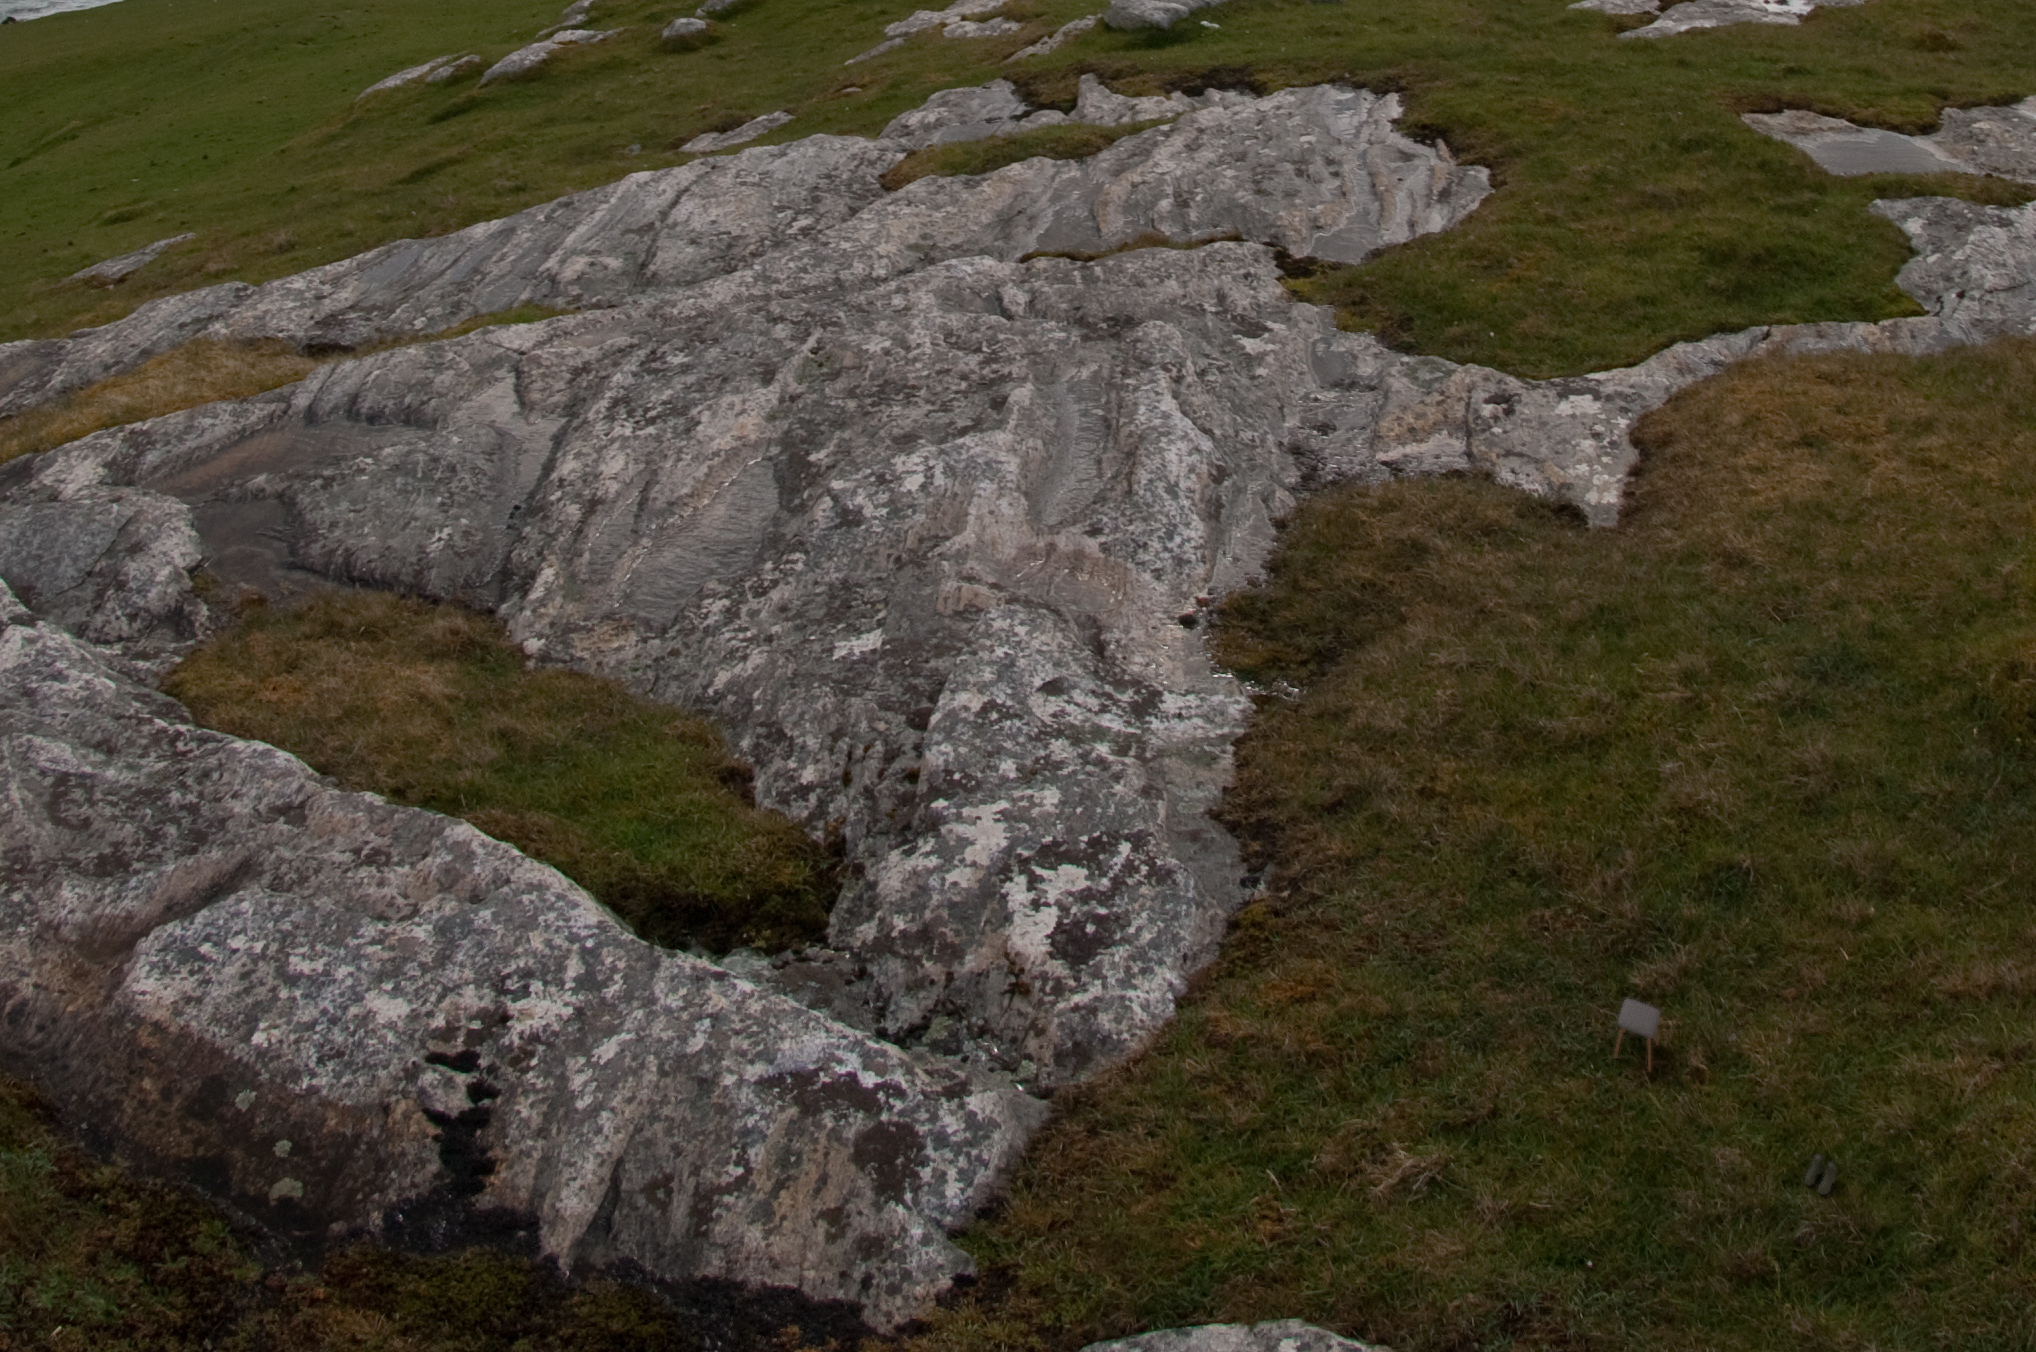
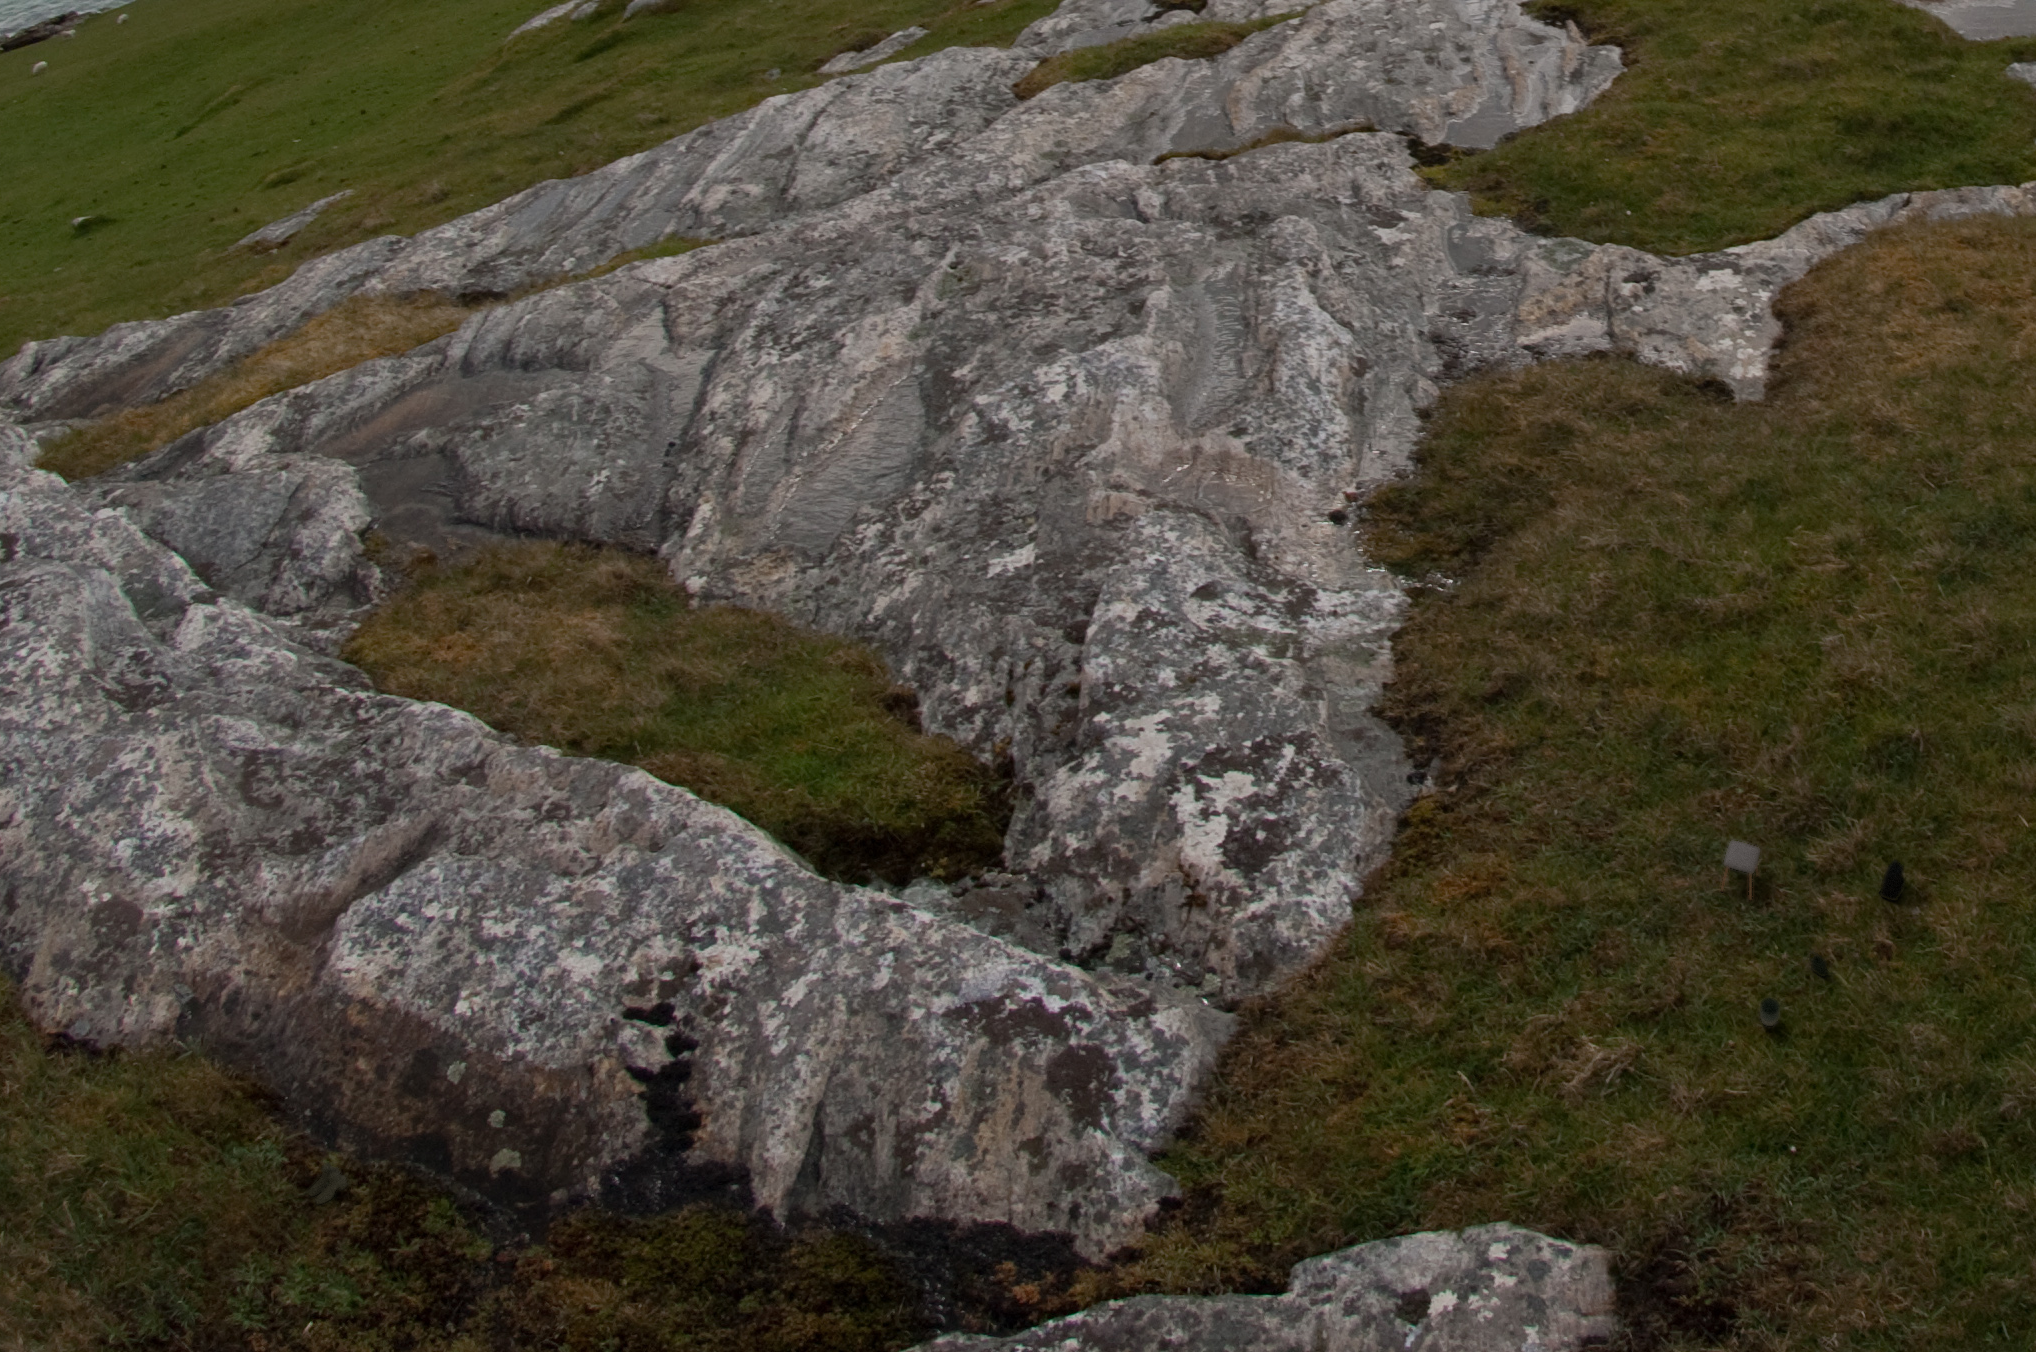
backpack: none [1804,1040,1838,1092] -> present [1880,860,1906,901]
watering can: none [1720,1137,1756,1171] -> present [1810,951,1831,977]
boots: present [1804,1153,1836,1195] -> present [309,1162,347,1204]
planter: none [1663,1185,1687,1221] -> present [1760,998,1780,1026]

